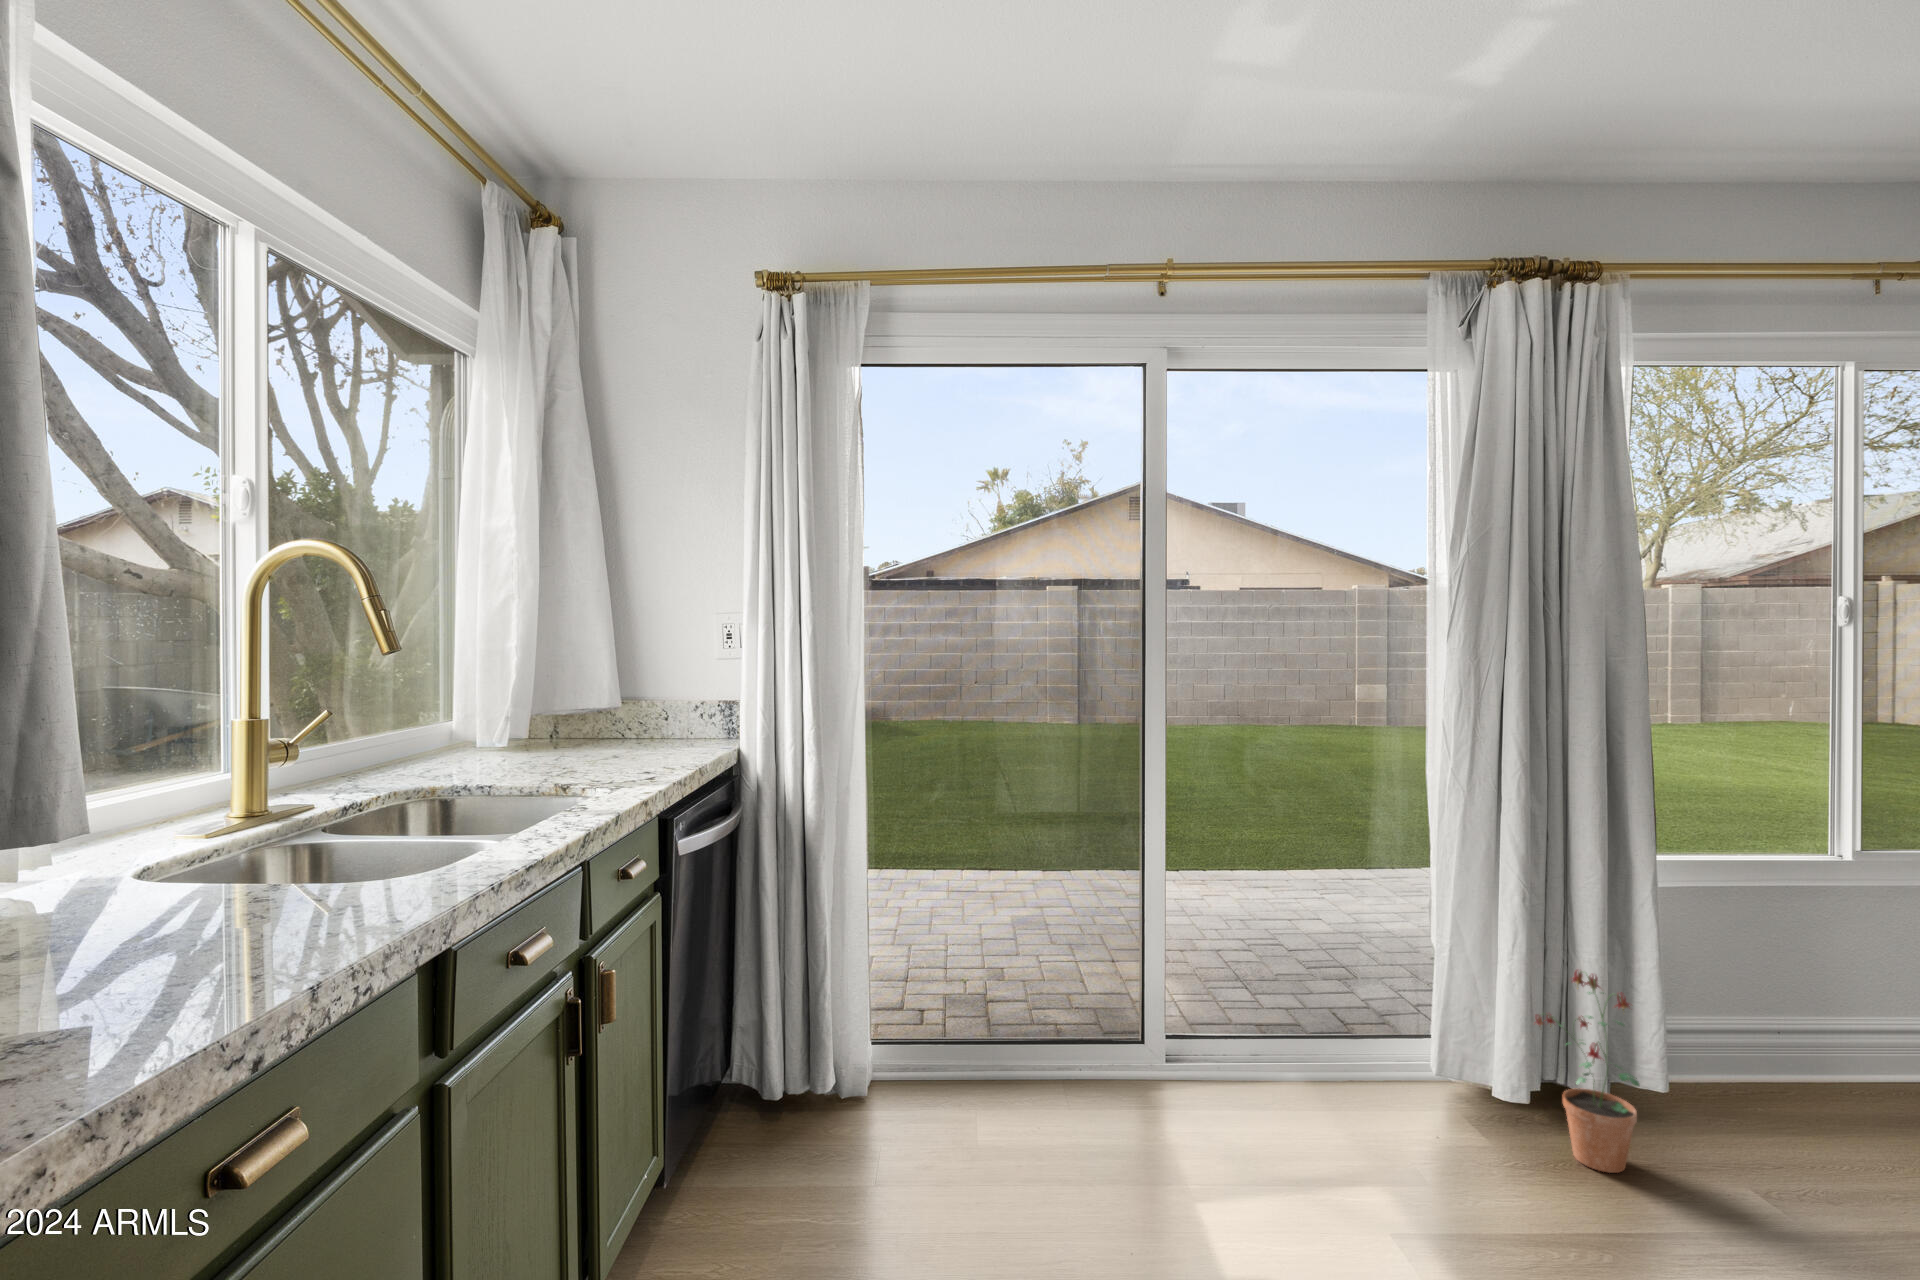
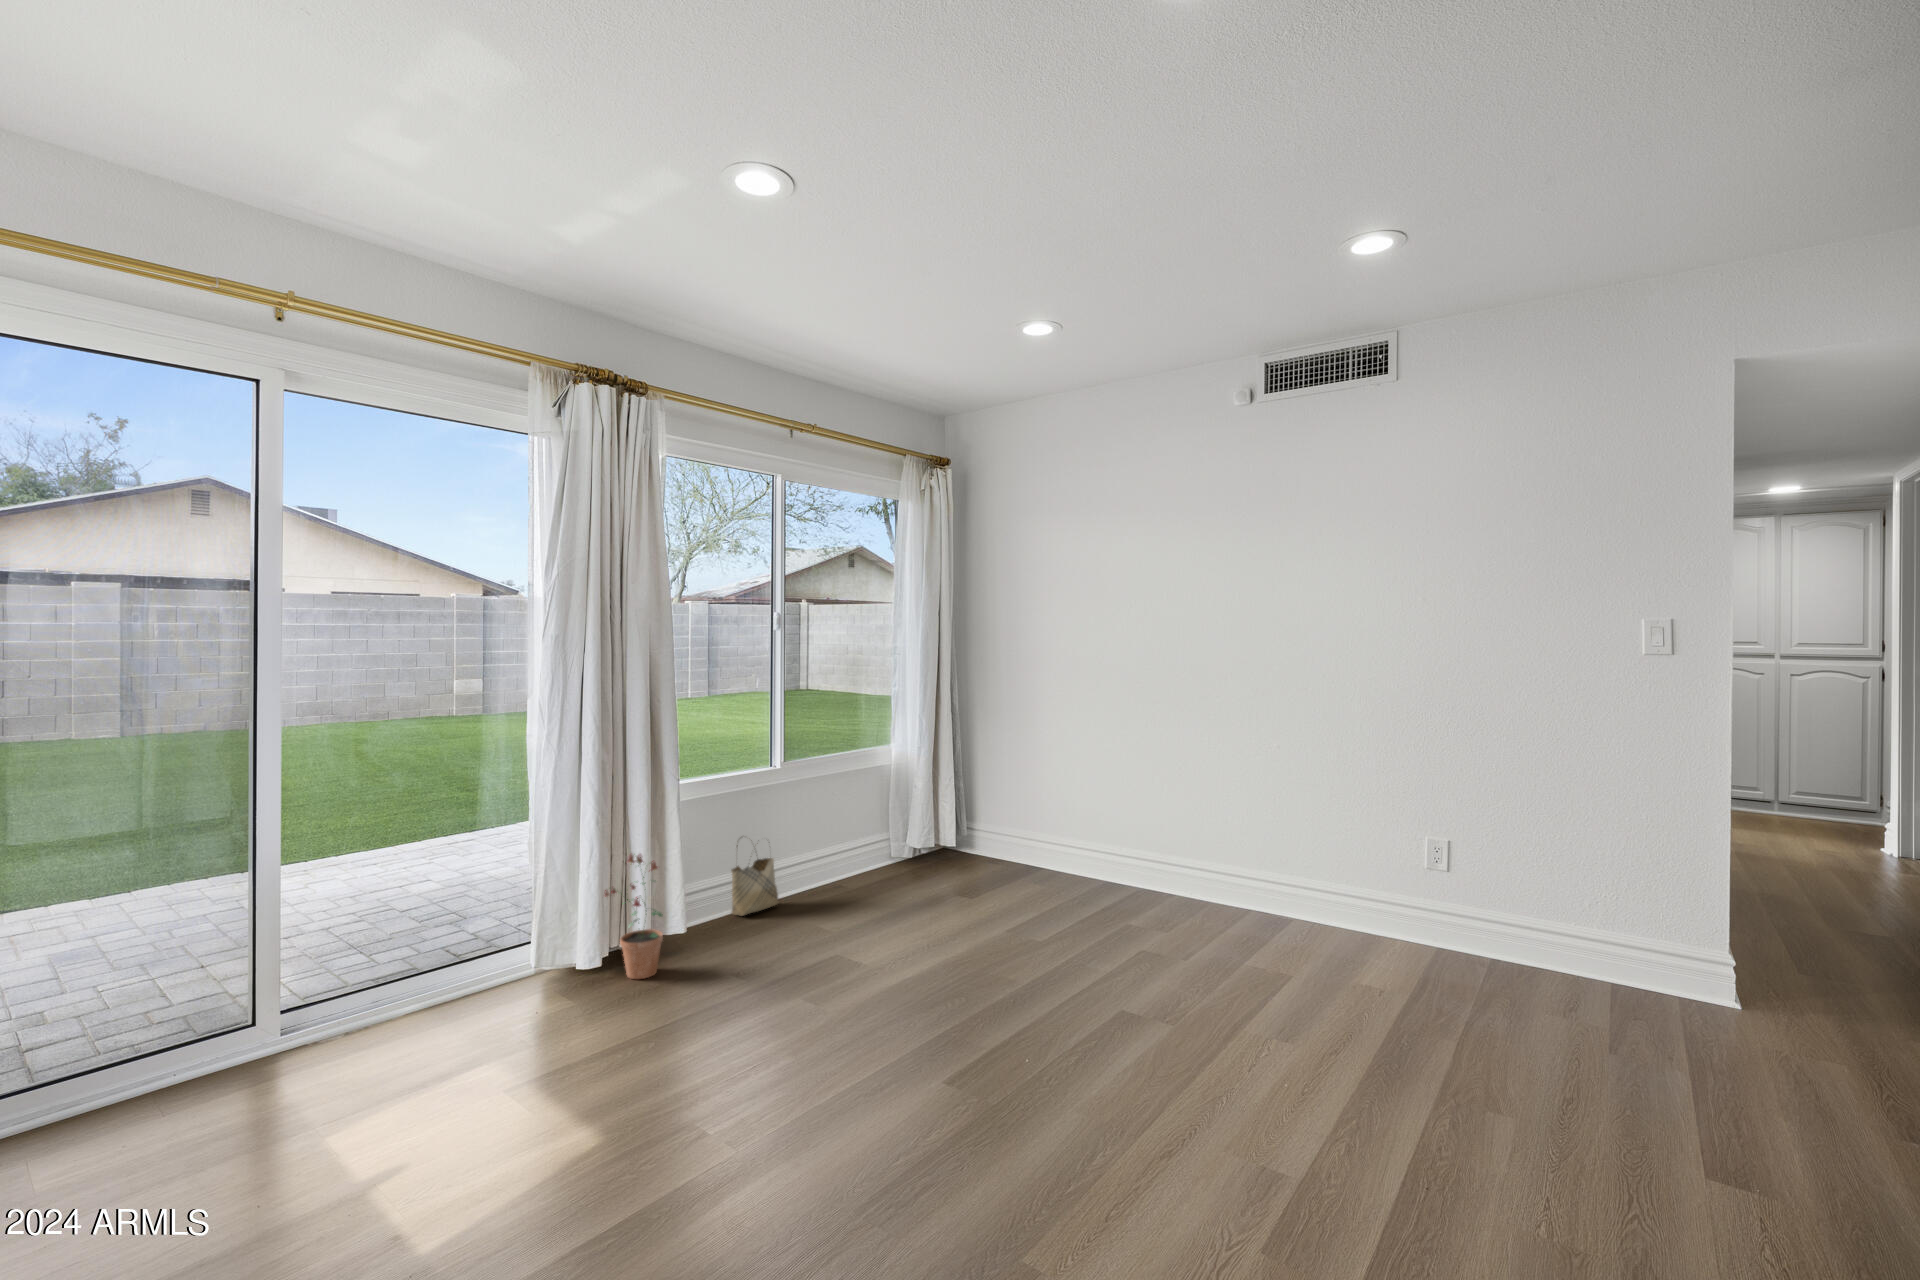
woven basket: none [1745,973,1846,1111] -> present [731,843,778,916]

